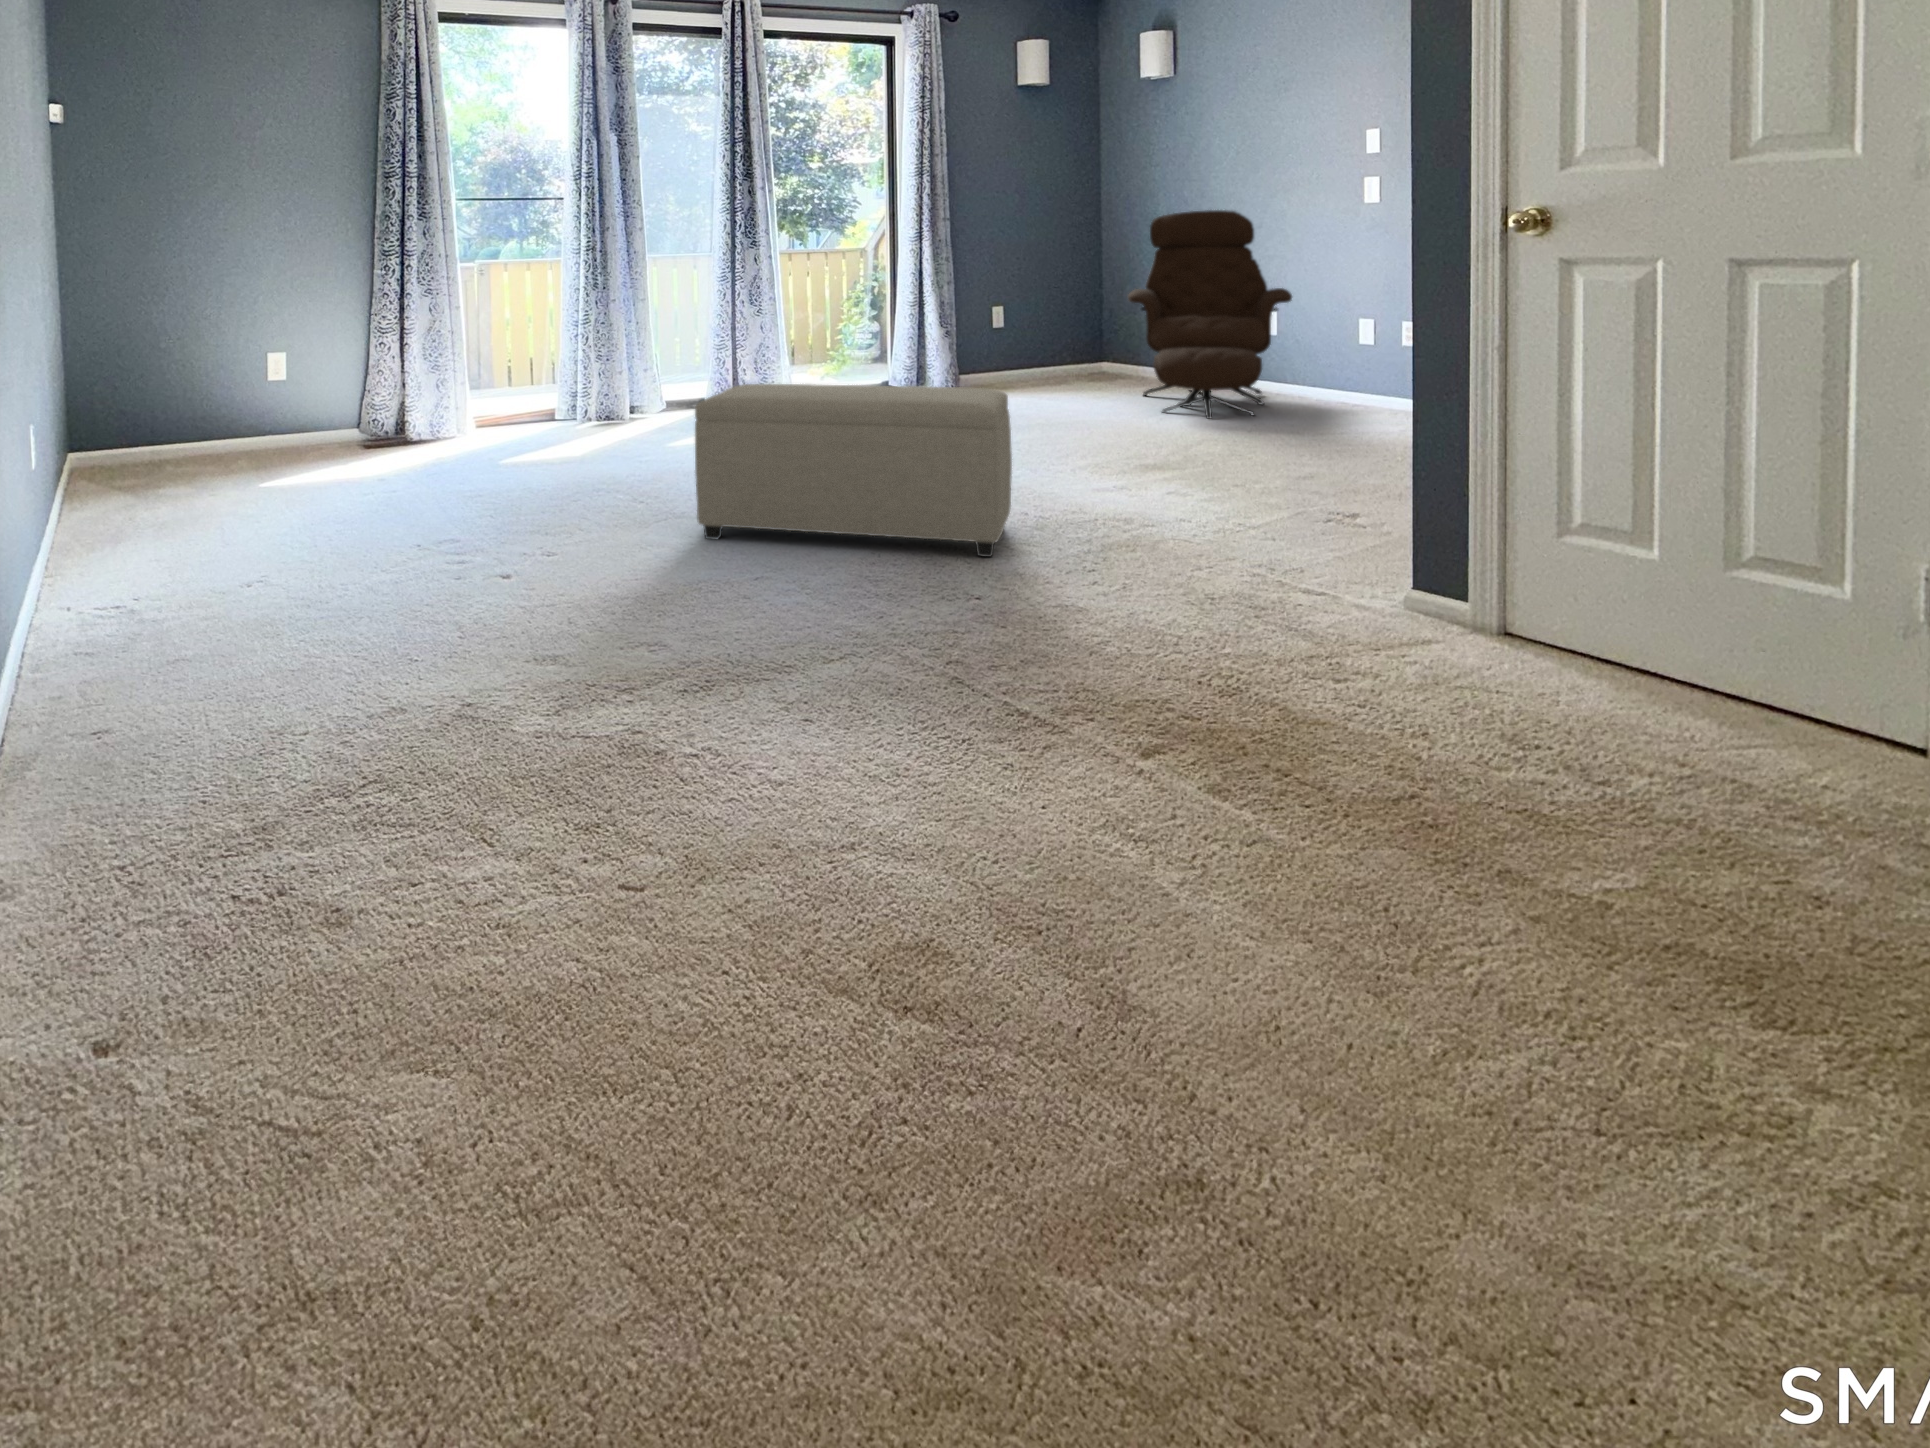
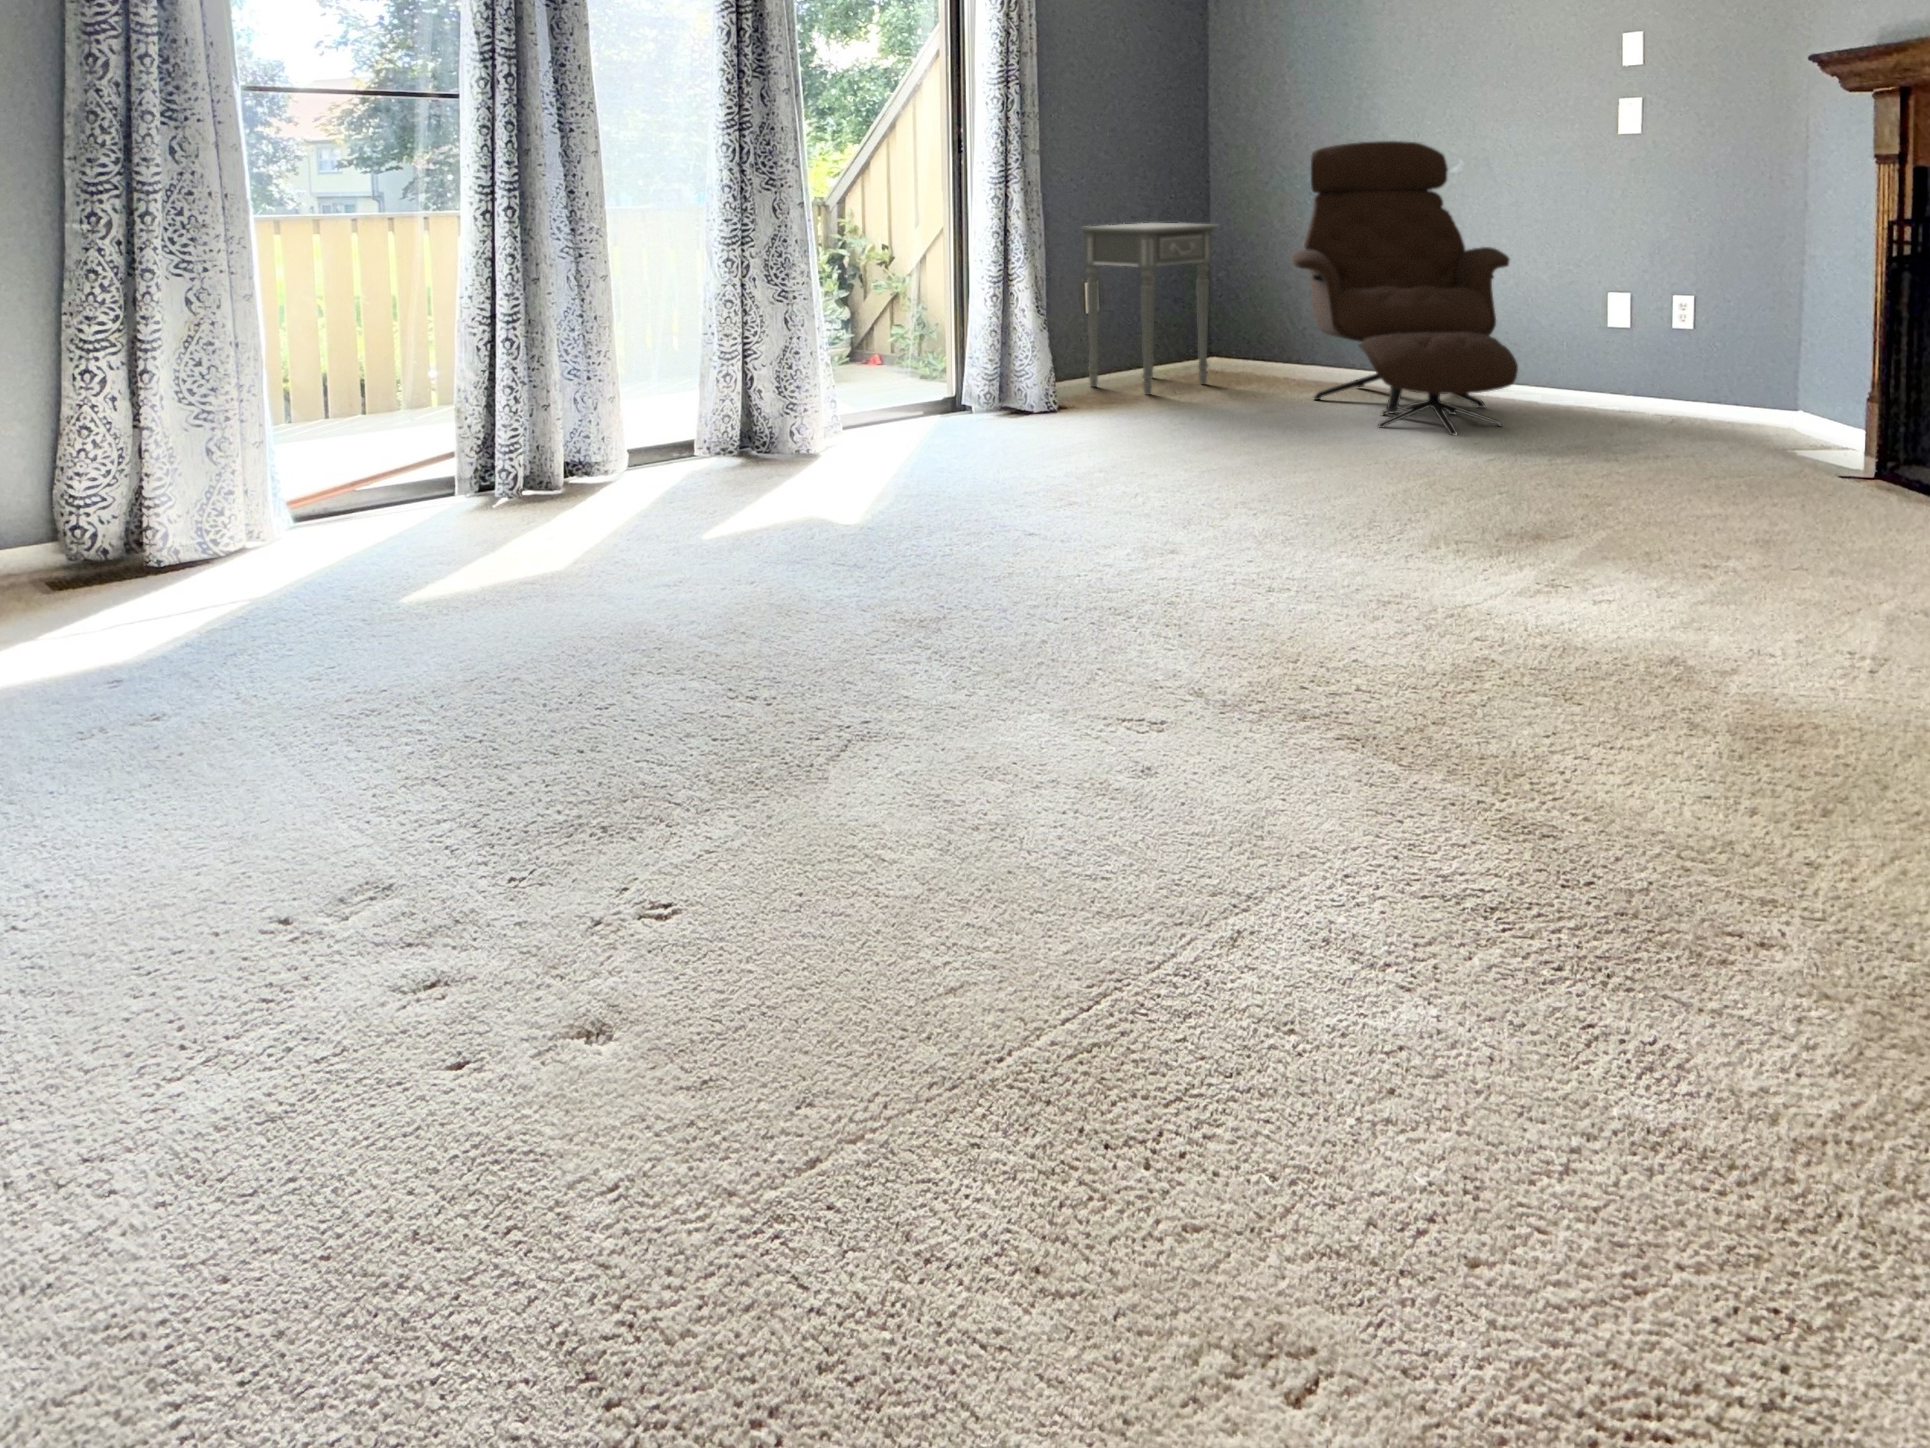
side table: none [985,269,1088,389] -> present [1081,223,1218,394]
ottoman: present [695,384,1012,557] -> none [954,448,1637,824]

